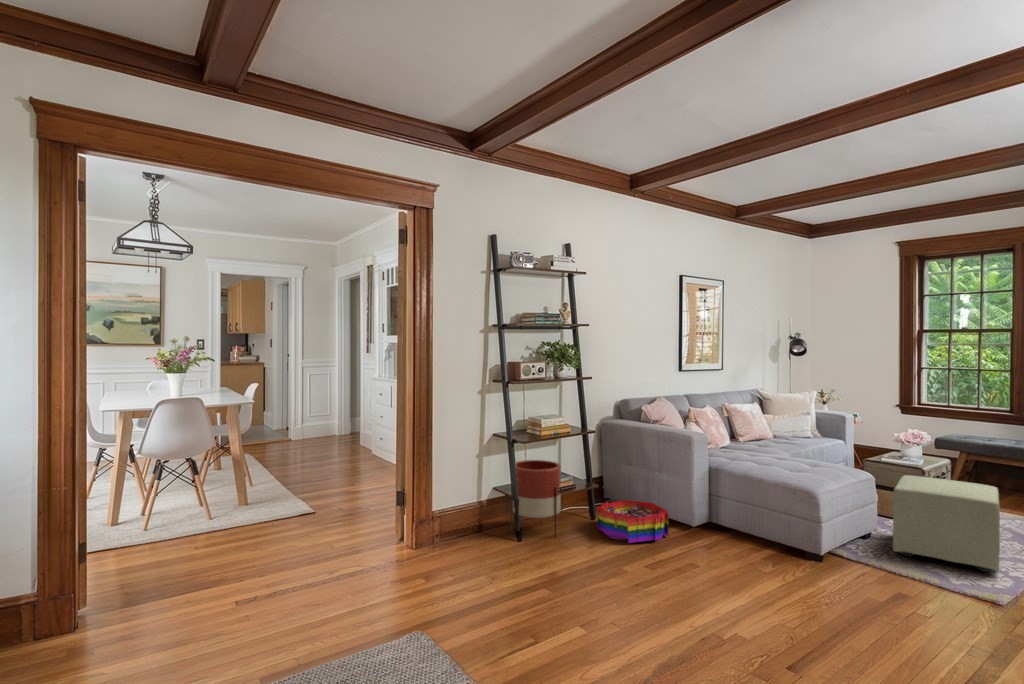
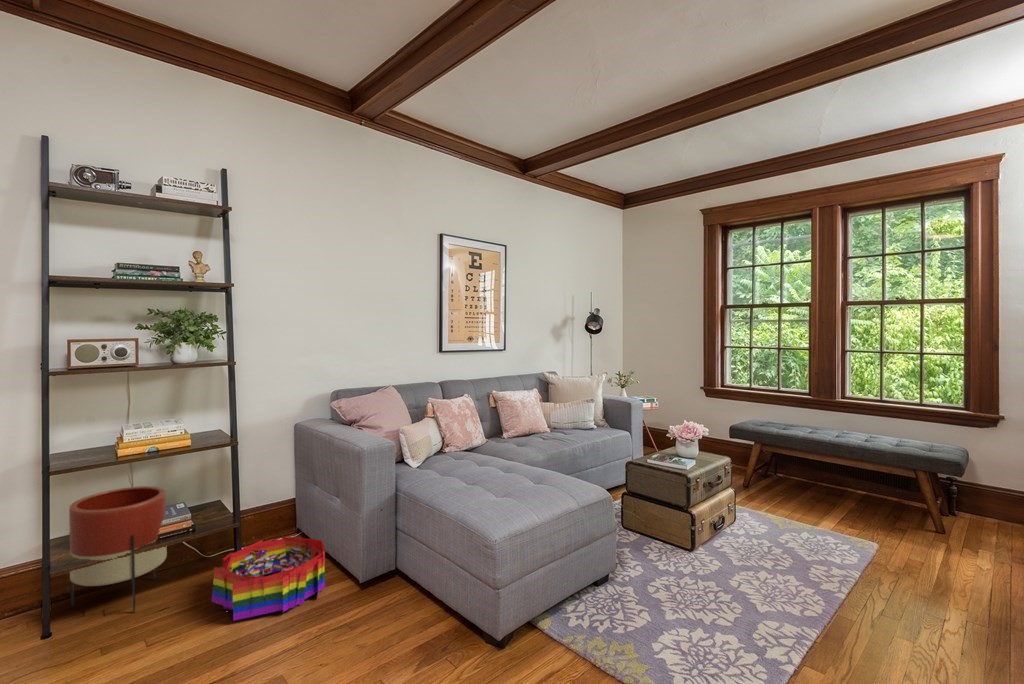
ottoman: present [892,475,1000,572] -> none [621,491,767,653]

